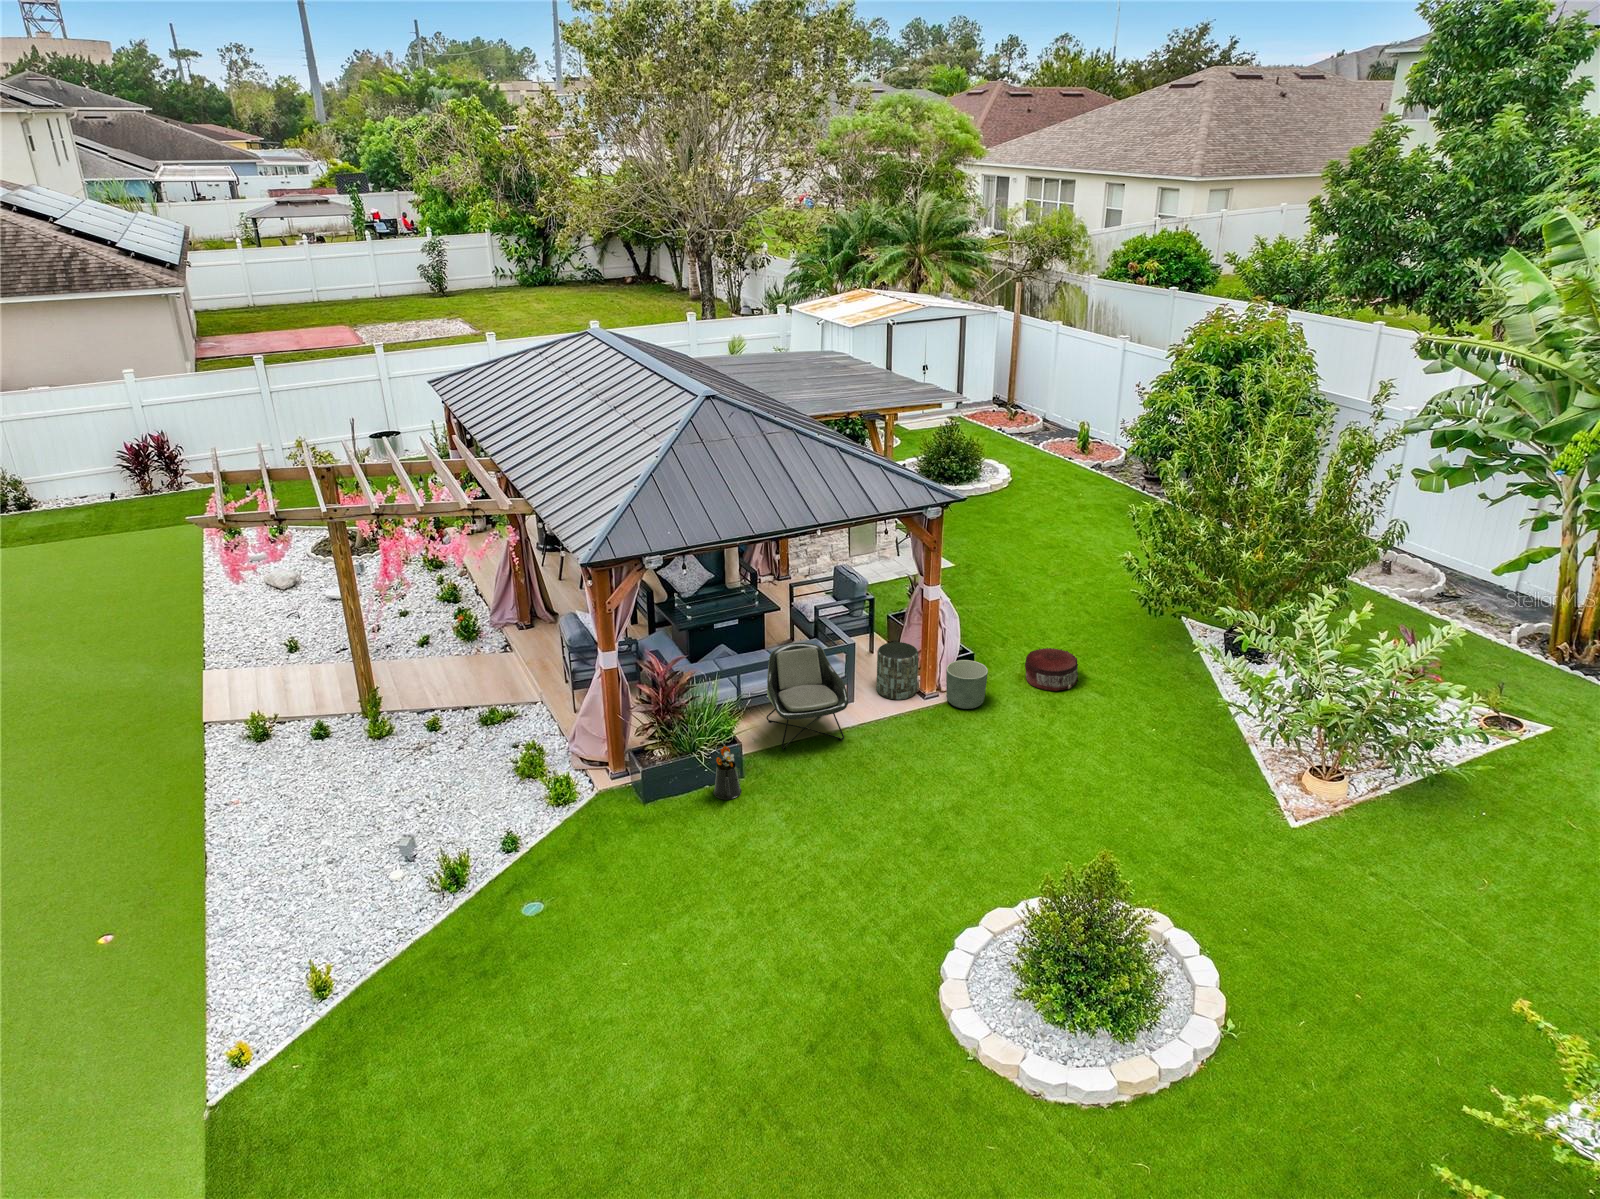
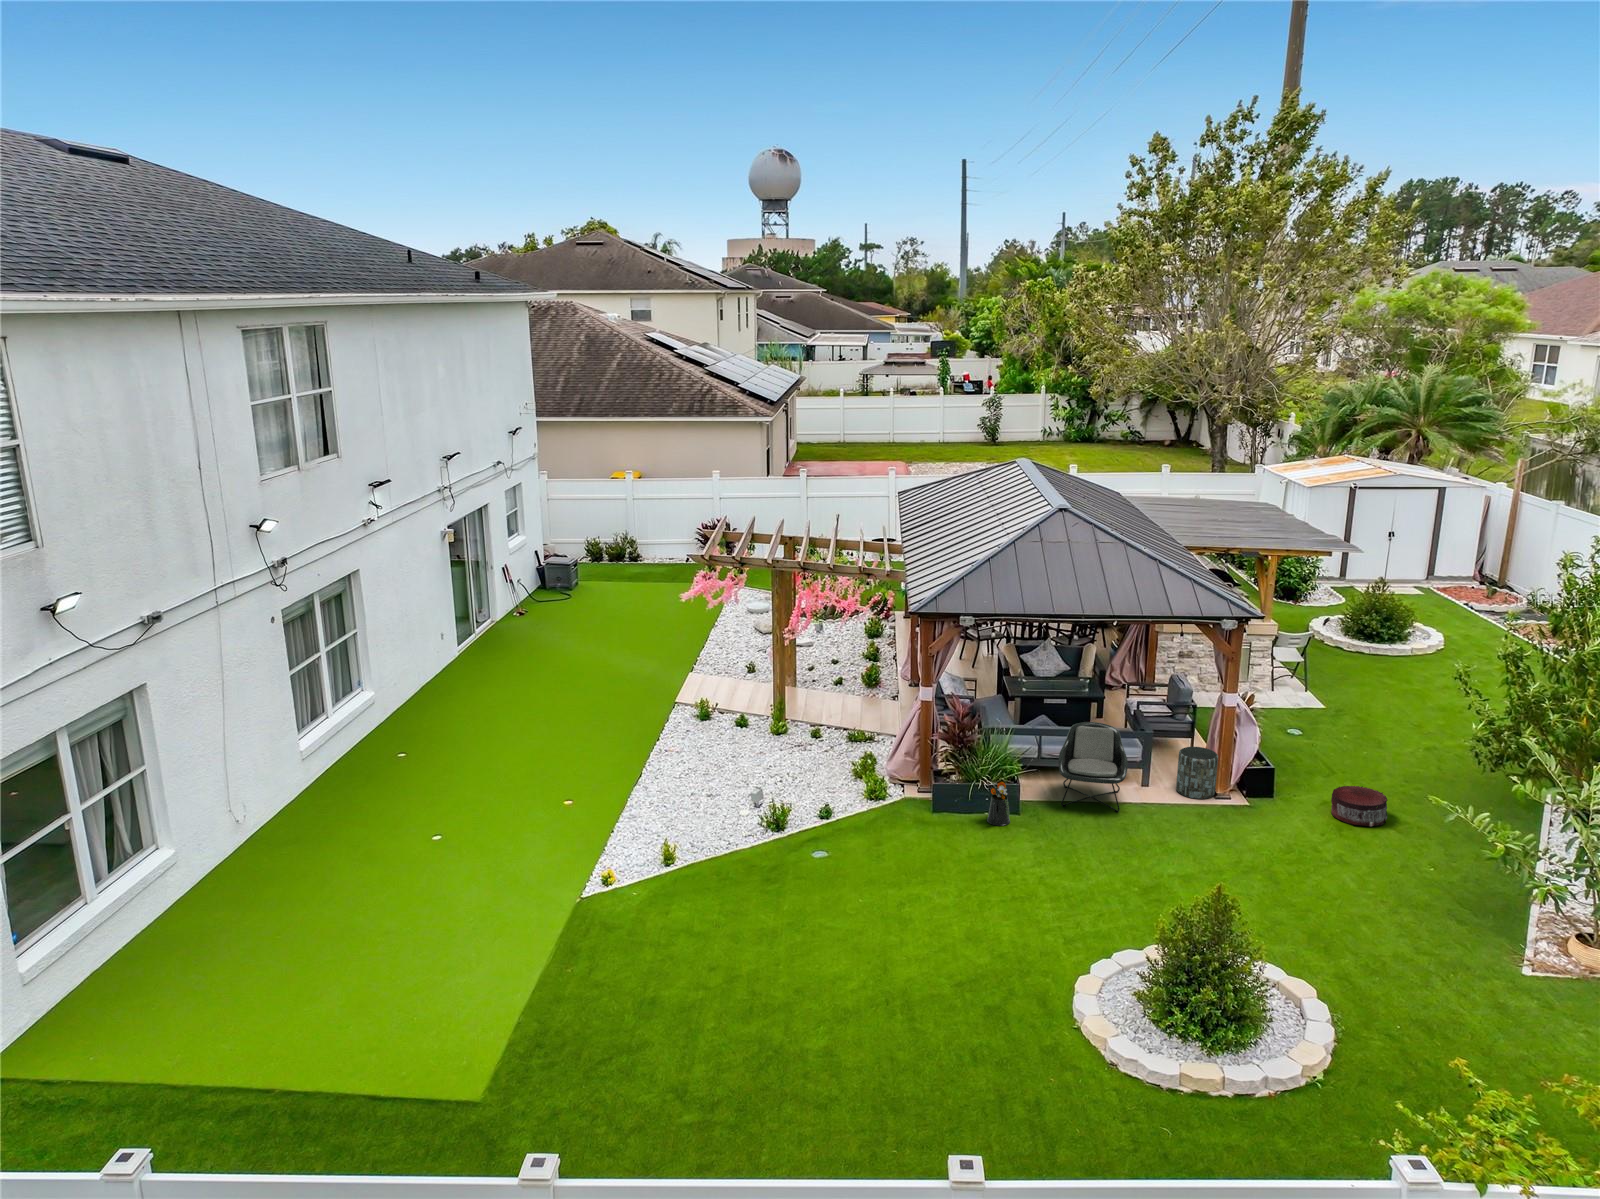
planter: present [946,660,988,709] -> none [1237,773,1279,818]

